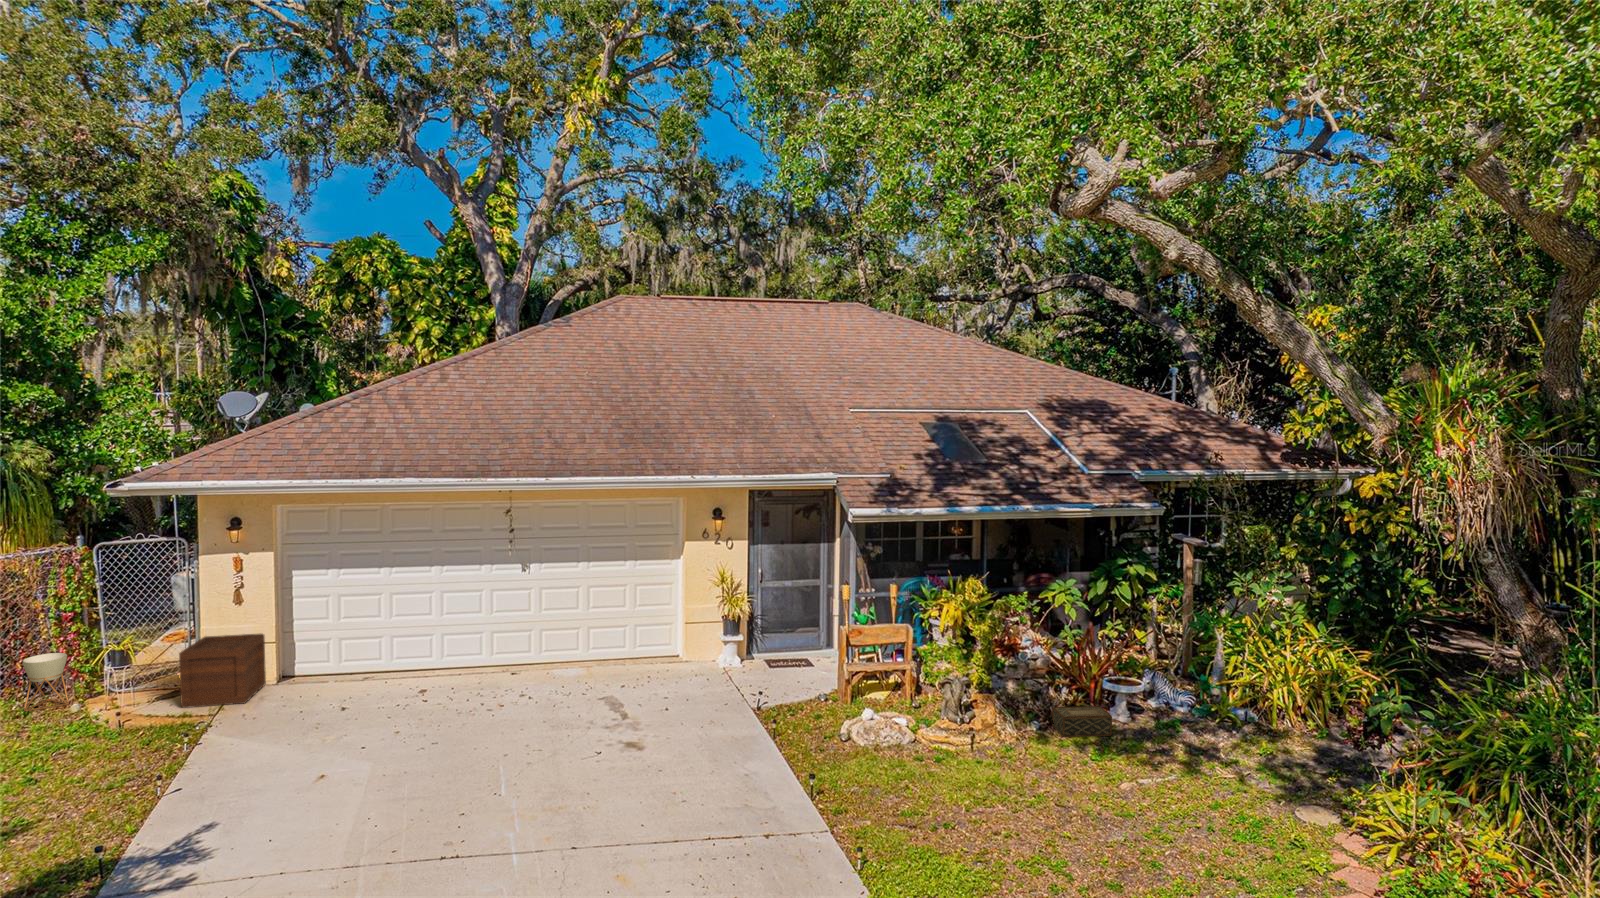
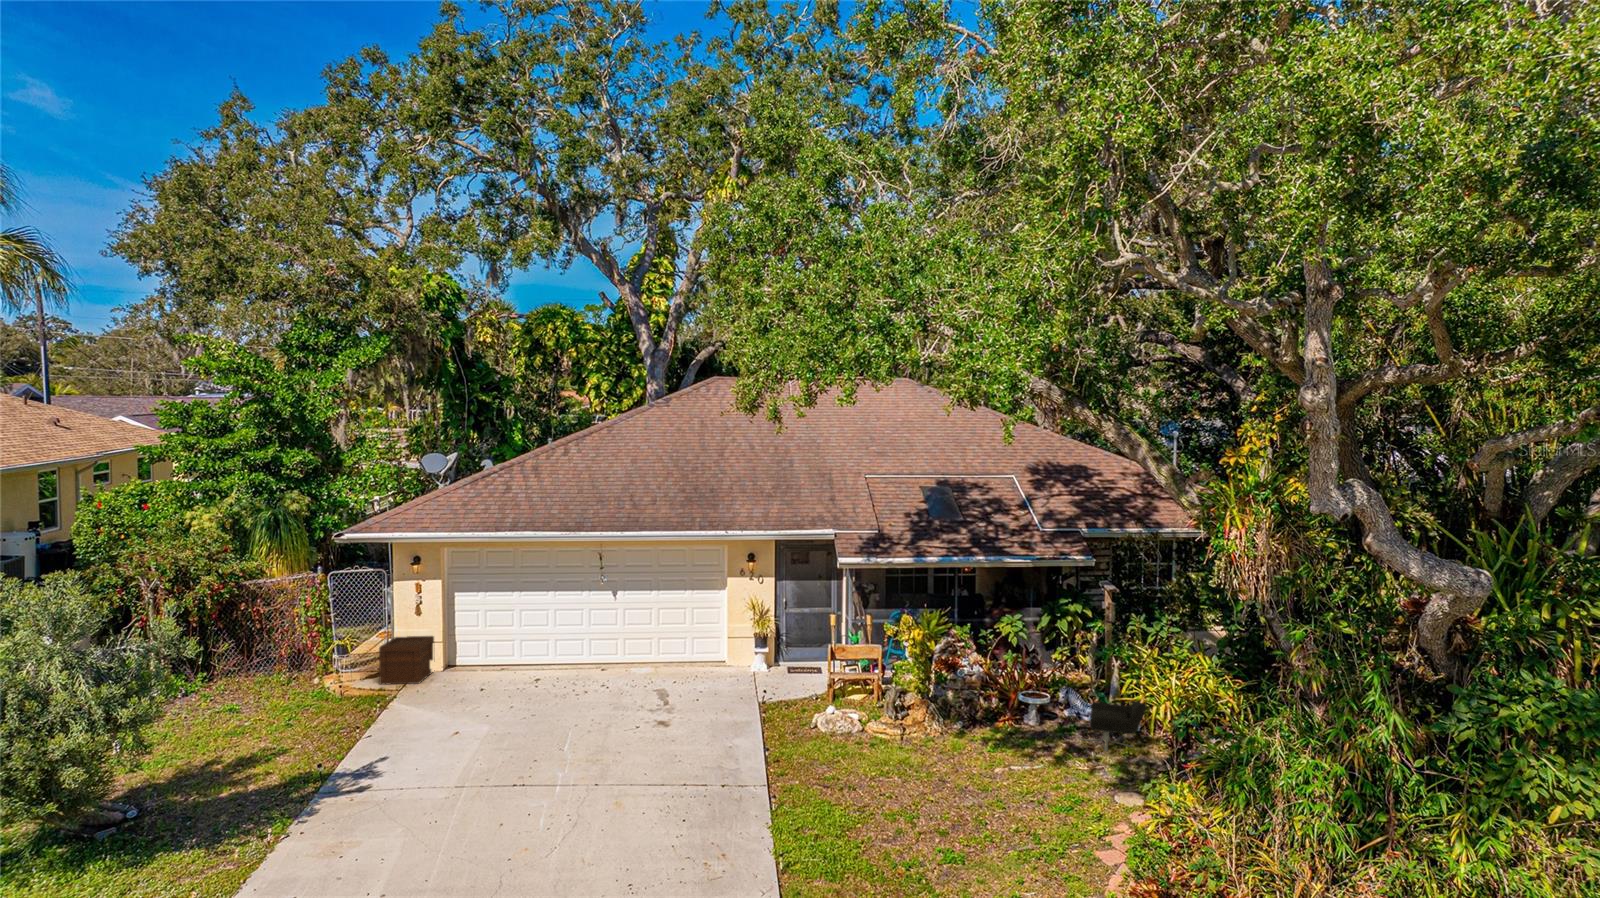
planter: present [23,653,69,711] -> none [286,644,313,682]
lounge chair: none [1185,672,1279,748] -> present [1090,701,1147,751]
woven basket: present [1052,706,1112,737] -> none [977,713,1019,737]

